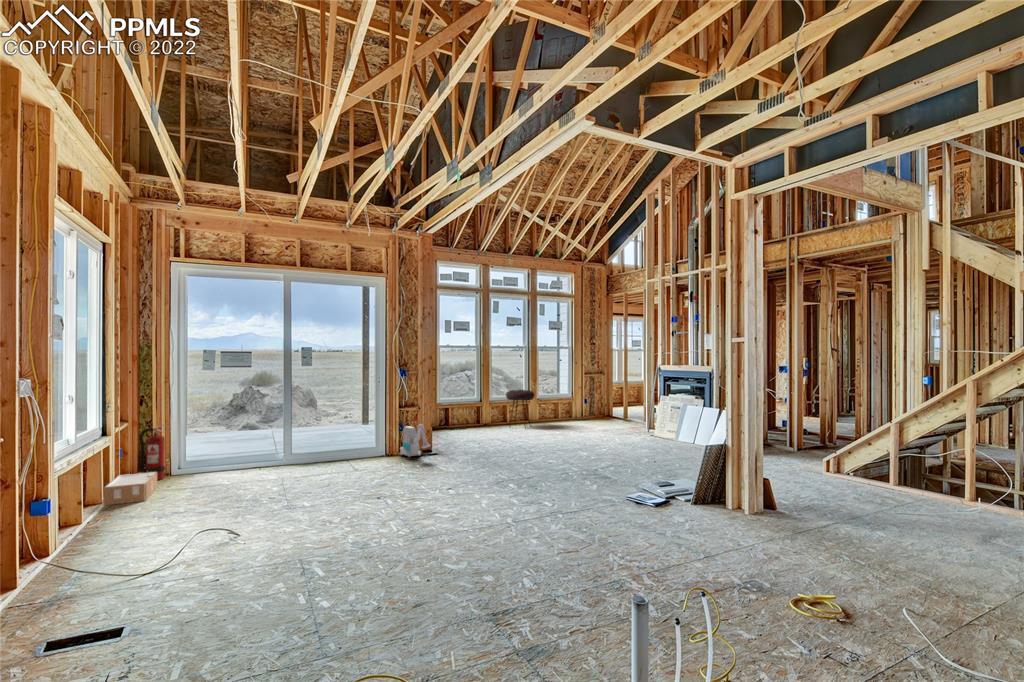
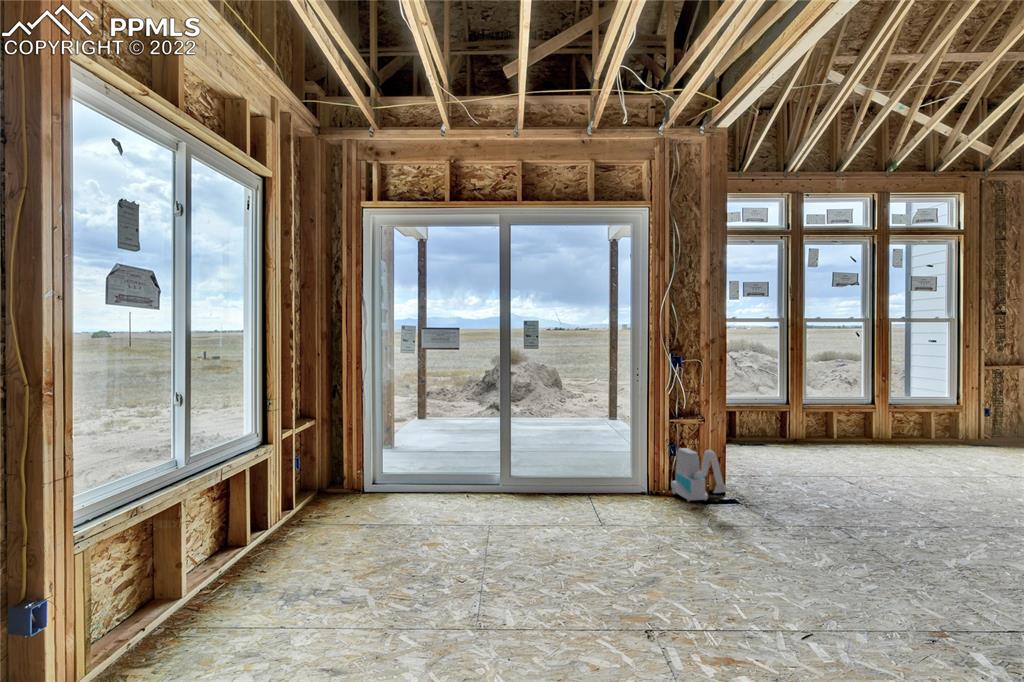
stool: present [506,390,535,424] -> none [832,390,890,456]
fire extinguisher: present [139,425,165,480] -> none [330,424,359,498]
cardboard box: present [103,472,157,505] -> none [262,491,340,543]

